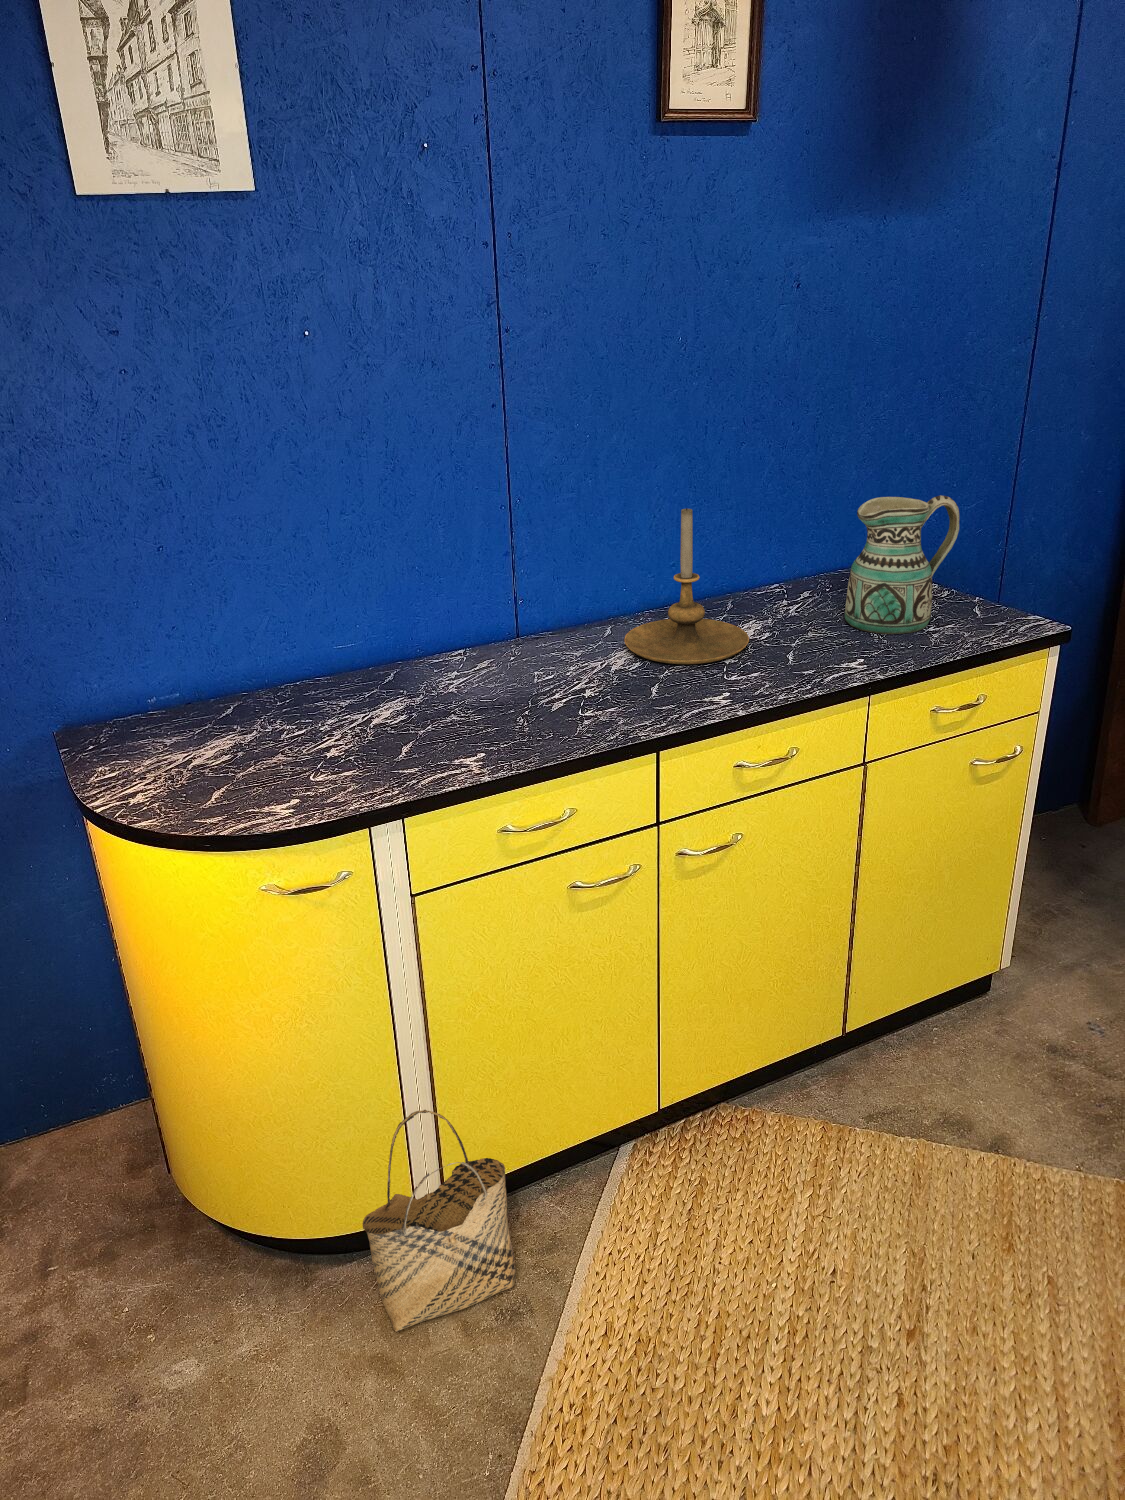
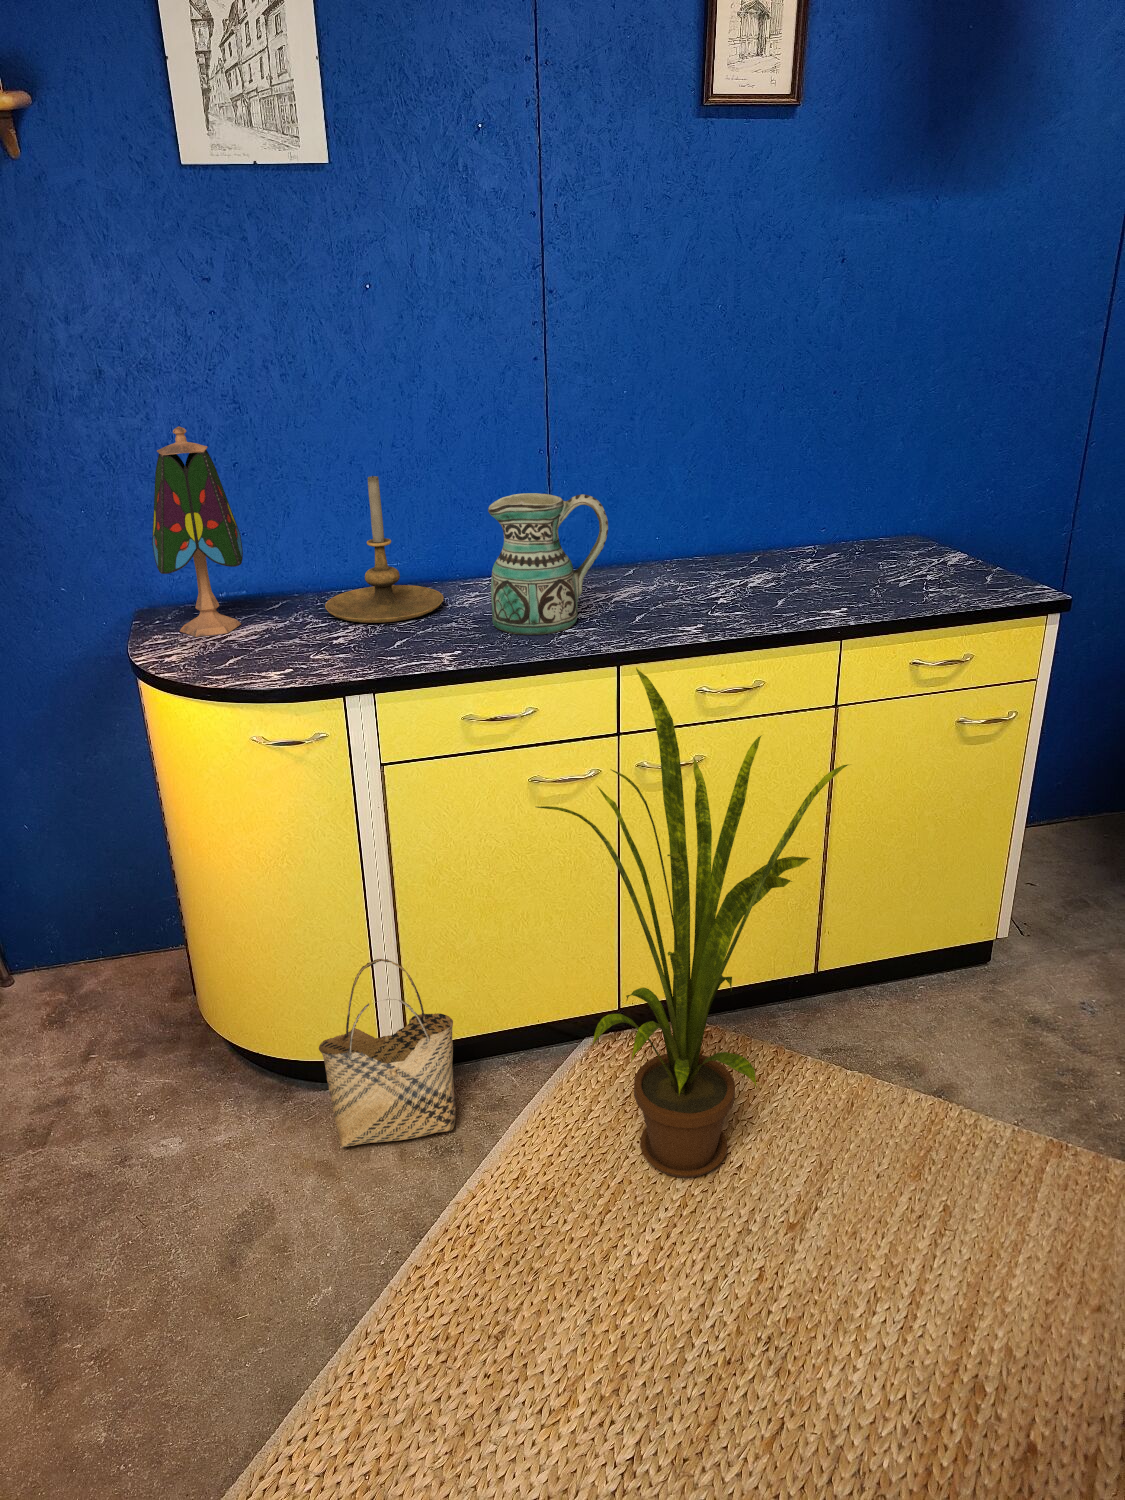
ceramic pitcher: present [845,495,959,634] -> present [488,493,608,635]
candle holder: present [624,508,749,664] -> present [325,476,444,623]
table lamp: none [85,516,198,762] -> present [152,426,243,637]
house plant: none [624,753,988,1298] -> present [537,668,848,1178]

